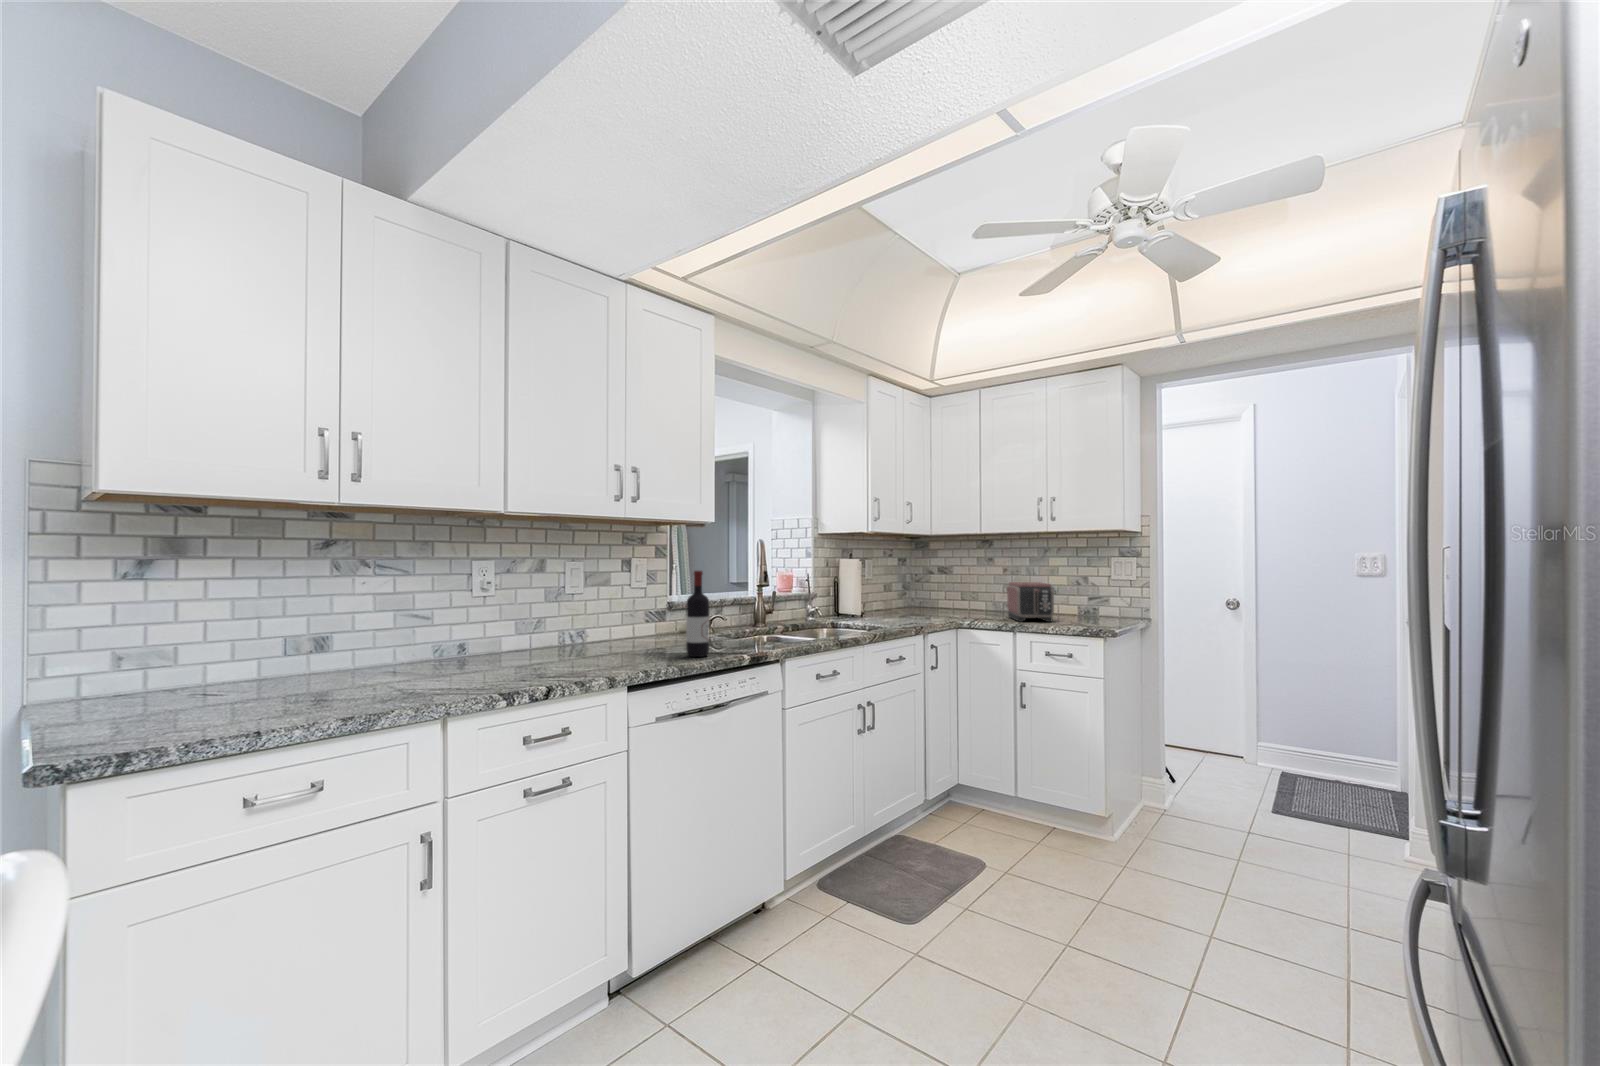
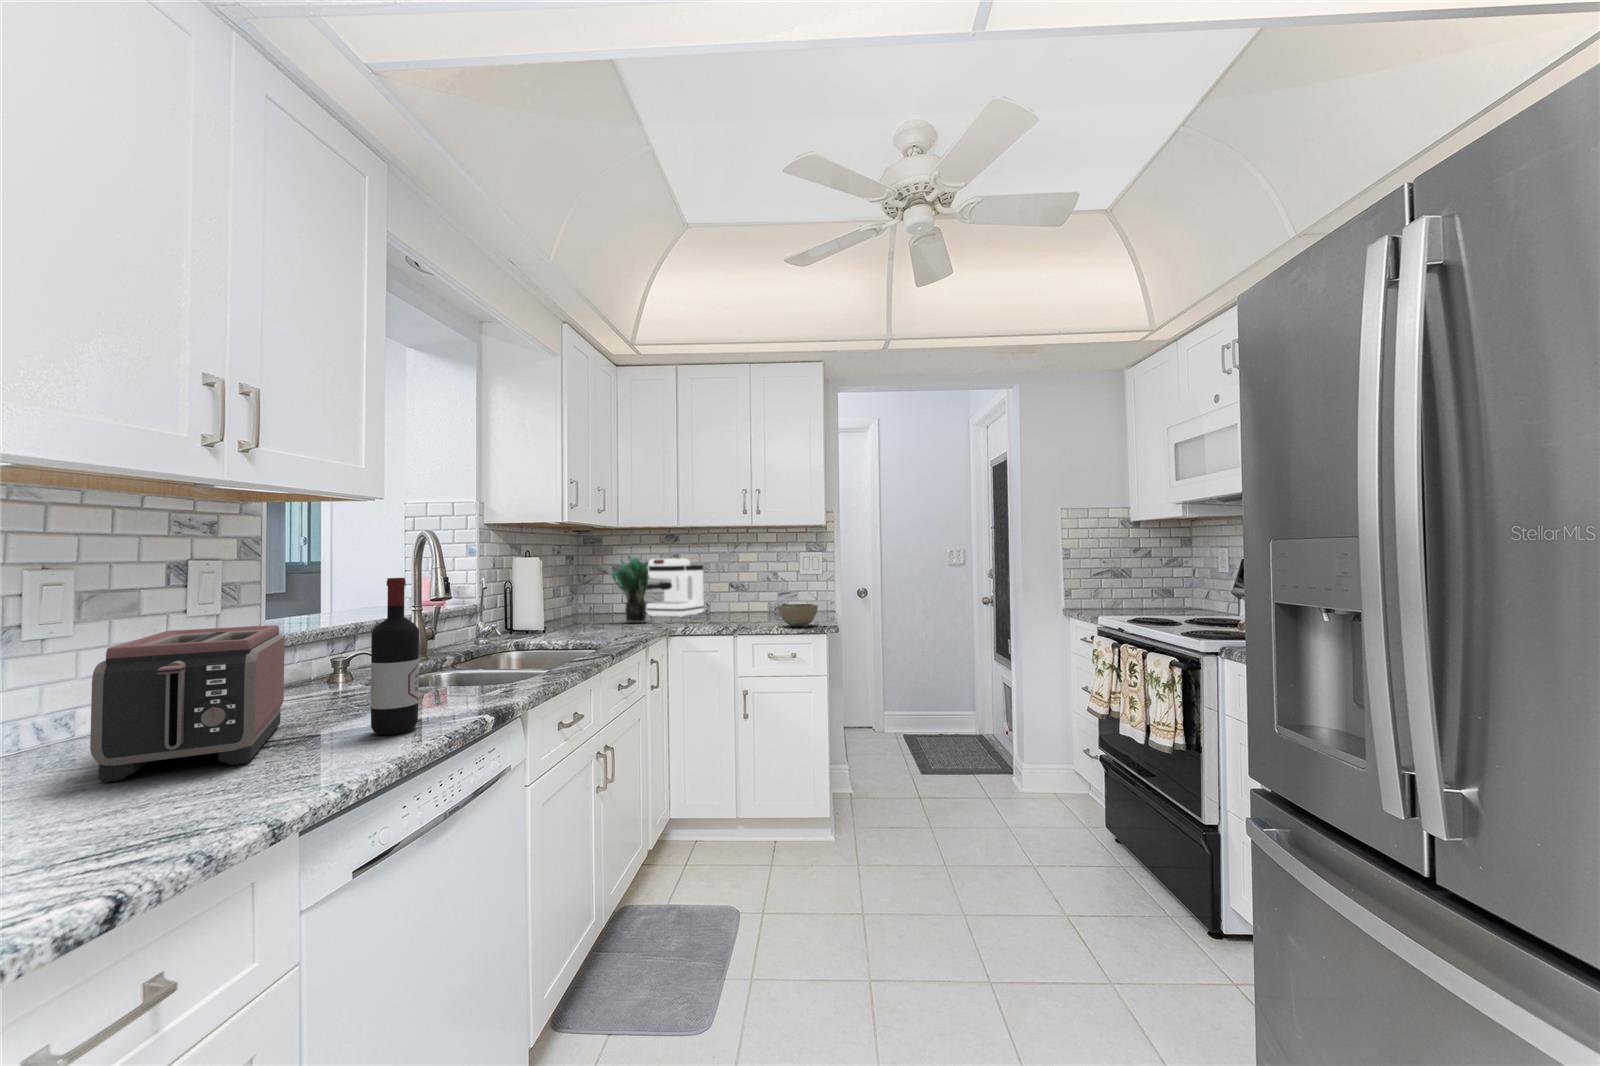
potted plant: none [920,558,956,617] -> present [611,555,649,623]
coffee maker: none [959,561,1017,615] -> present [647,558,704,617]
toaster: present [1007,582,1054,622] -> present [90,625,285,782]
bowl: none [1055,607,1096,629] -> present [779,604,818,626]

